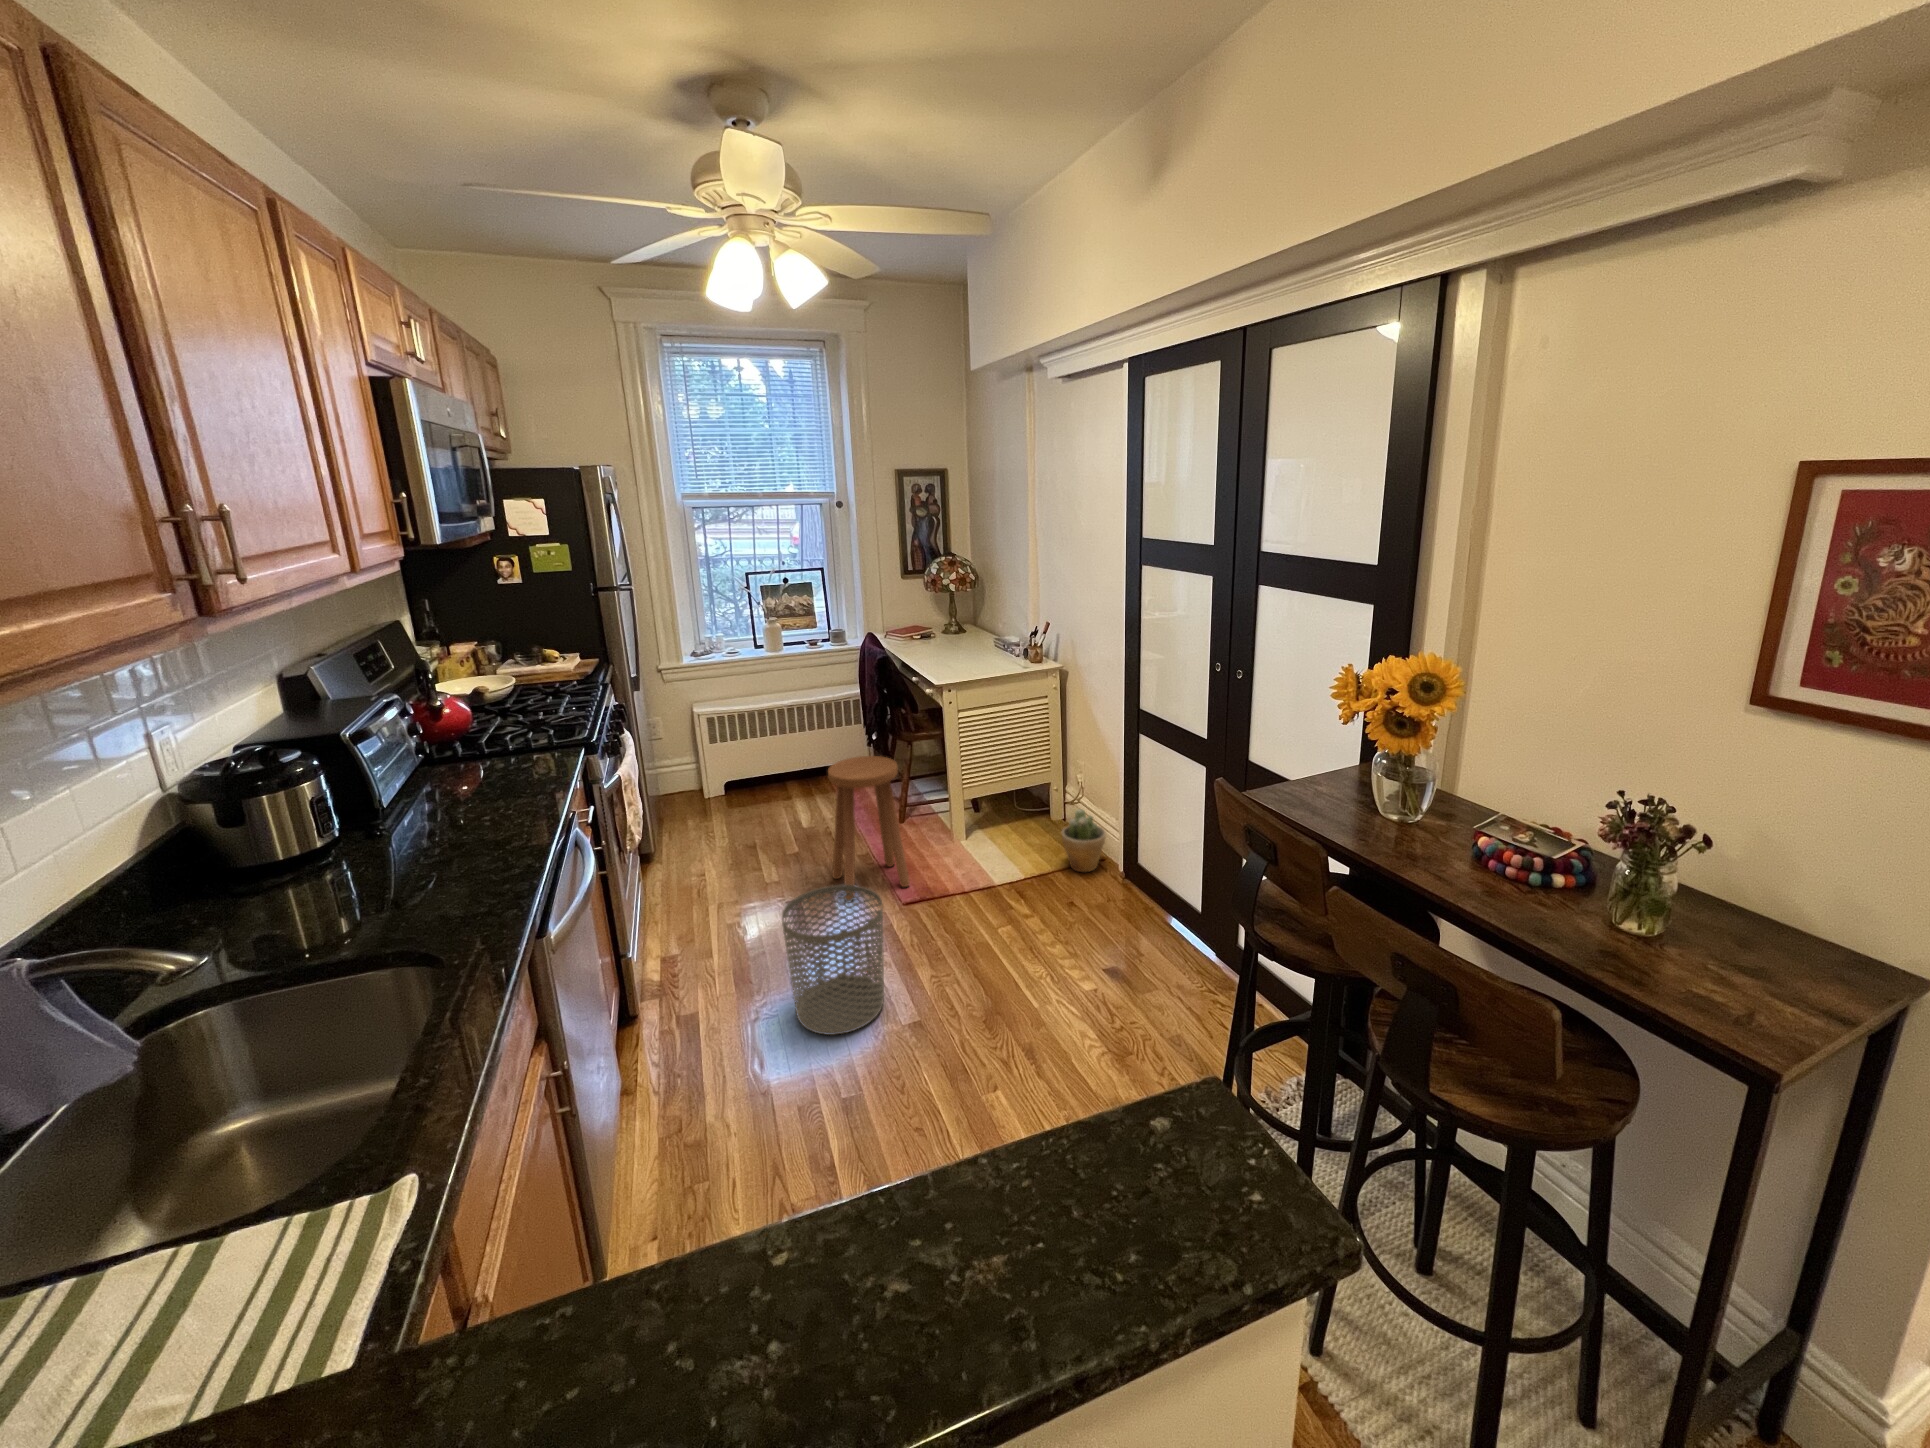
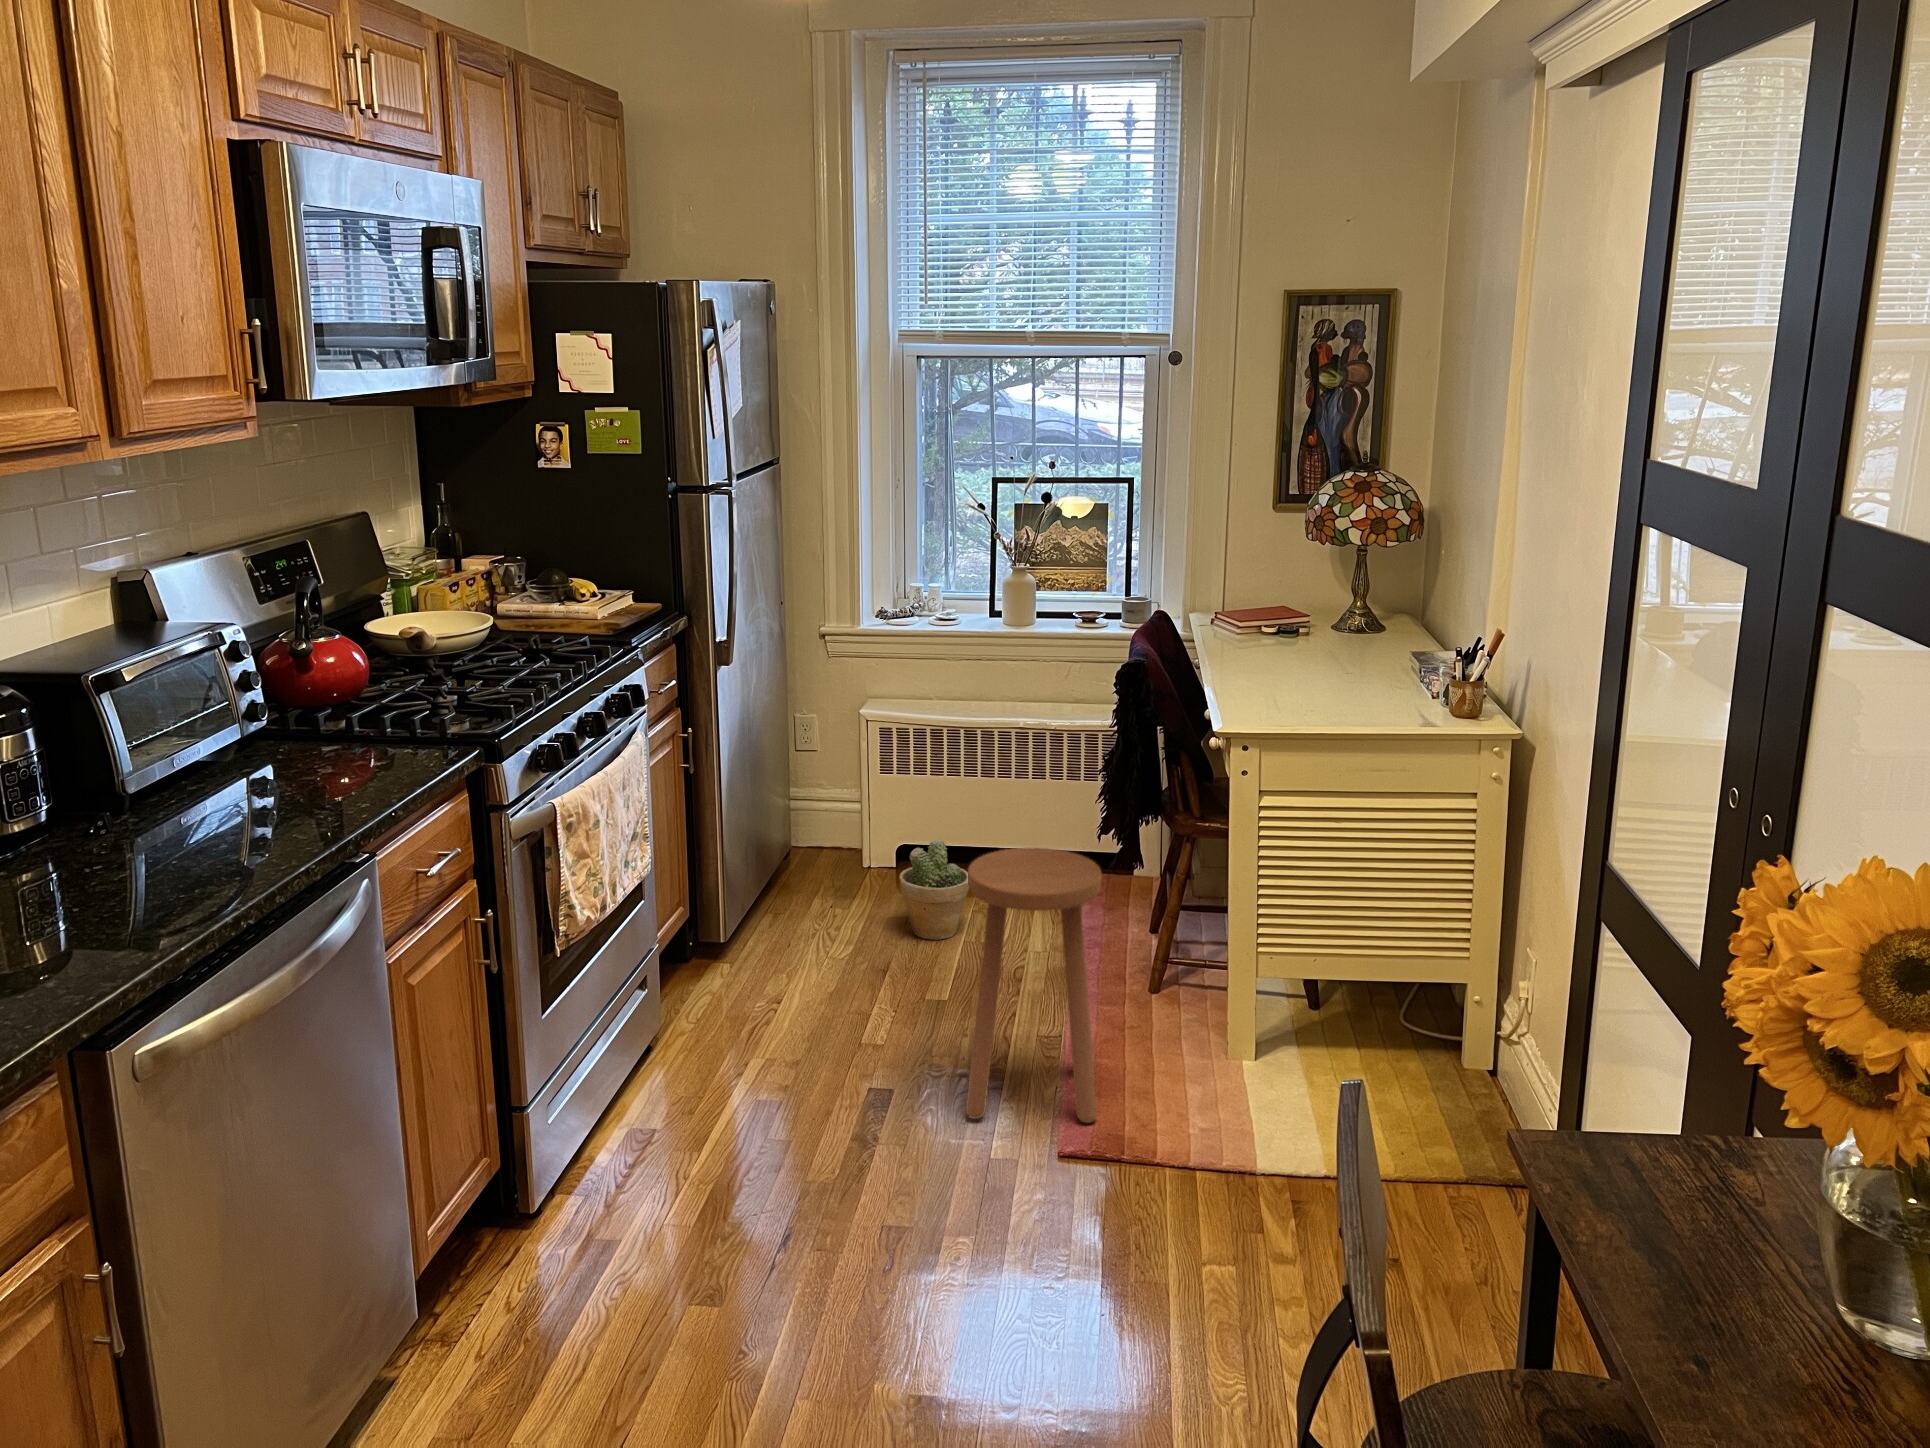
potted plant: present [1062,809,1106,872] -> present [900,839,969,940]
waste bin: present [782,885,884,1035] -> none [741,1079,928,1363]

